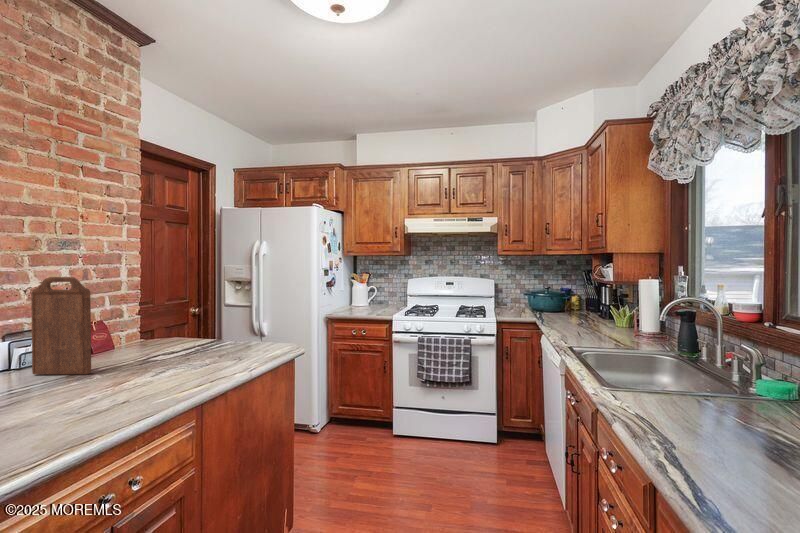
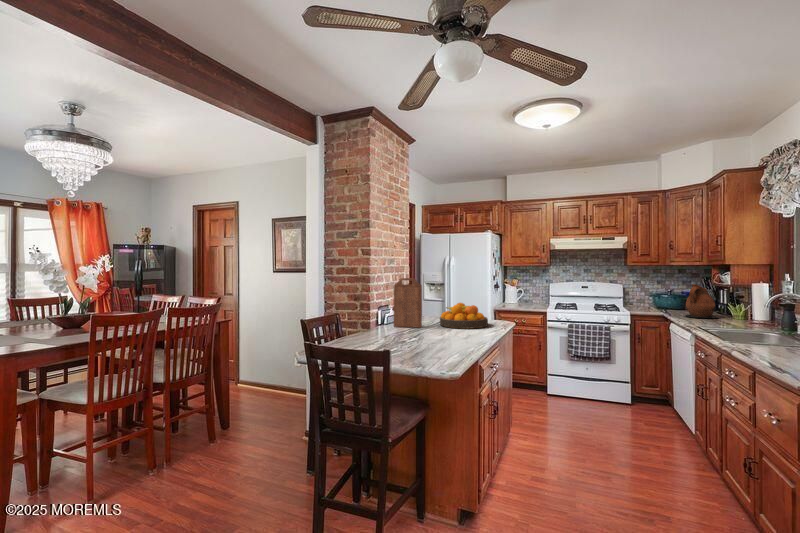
ceramic pitcher: none [556,280,601,327] -> present [685,284,720,318]
fruit bowl: none [139,320,238,374] -> present [440,303,488,329]

